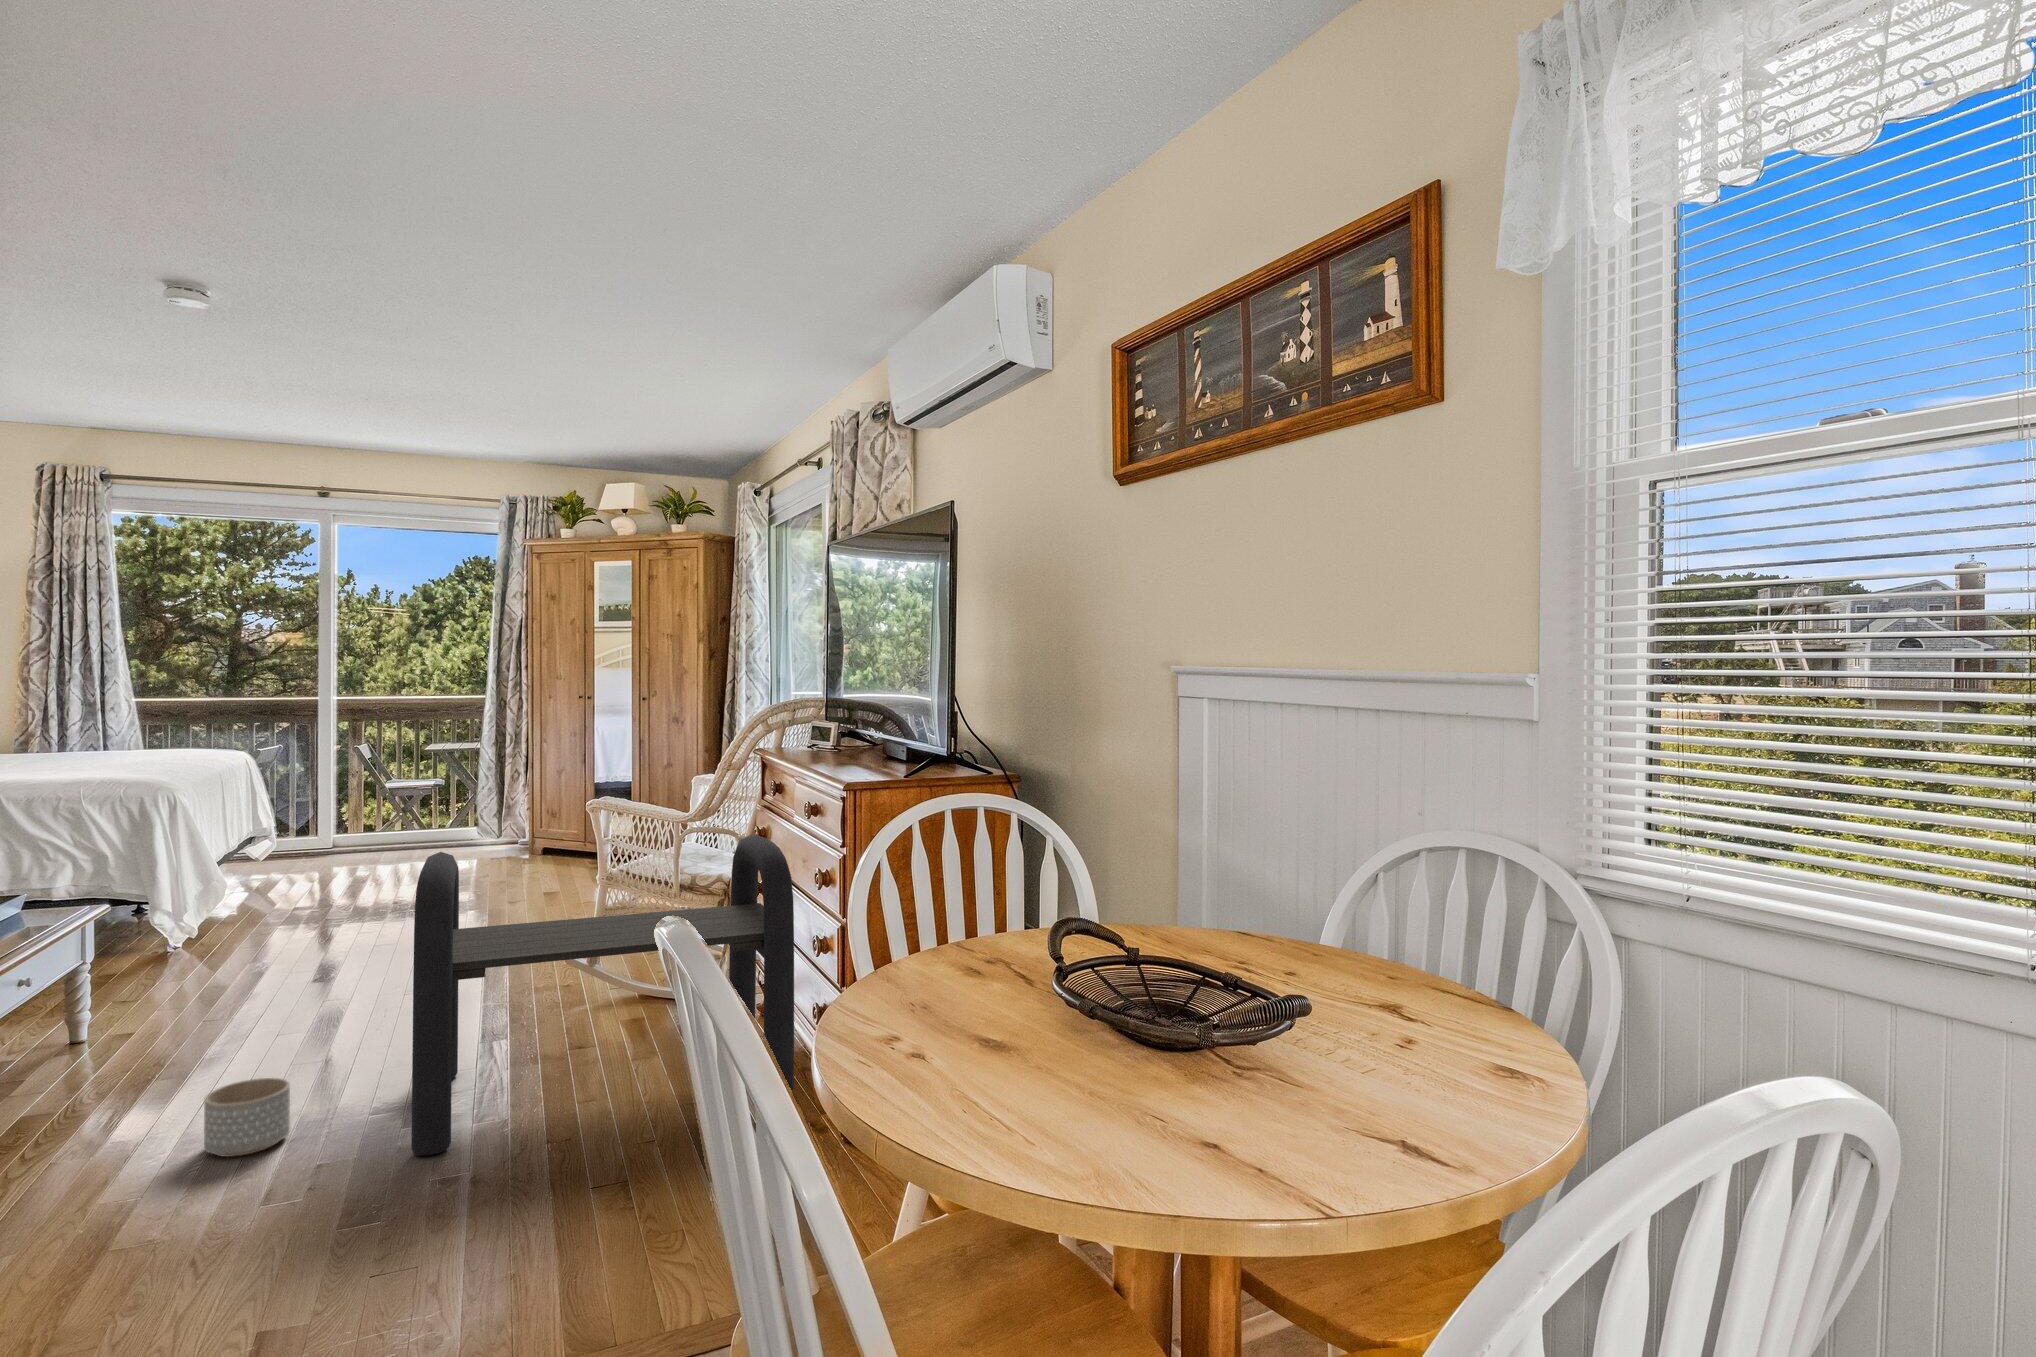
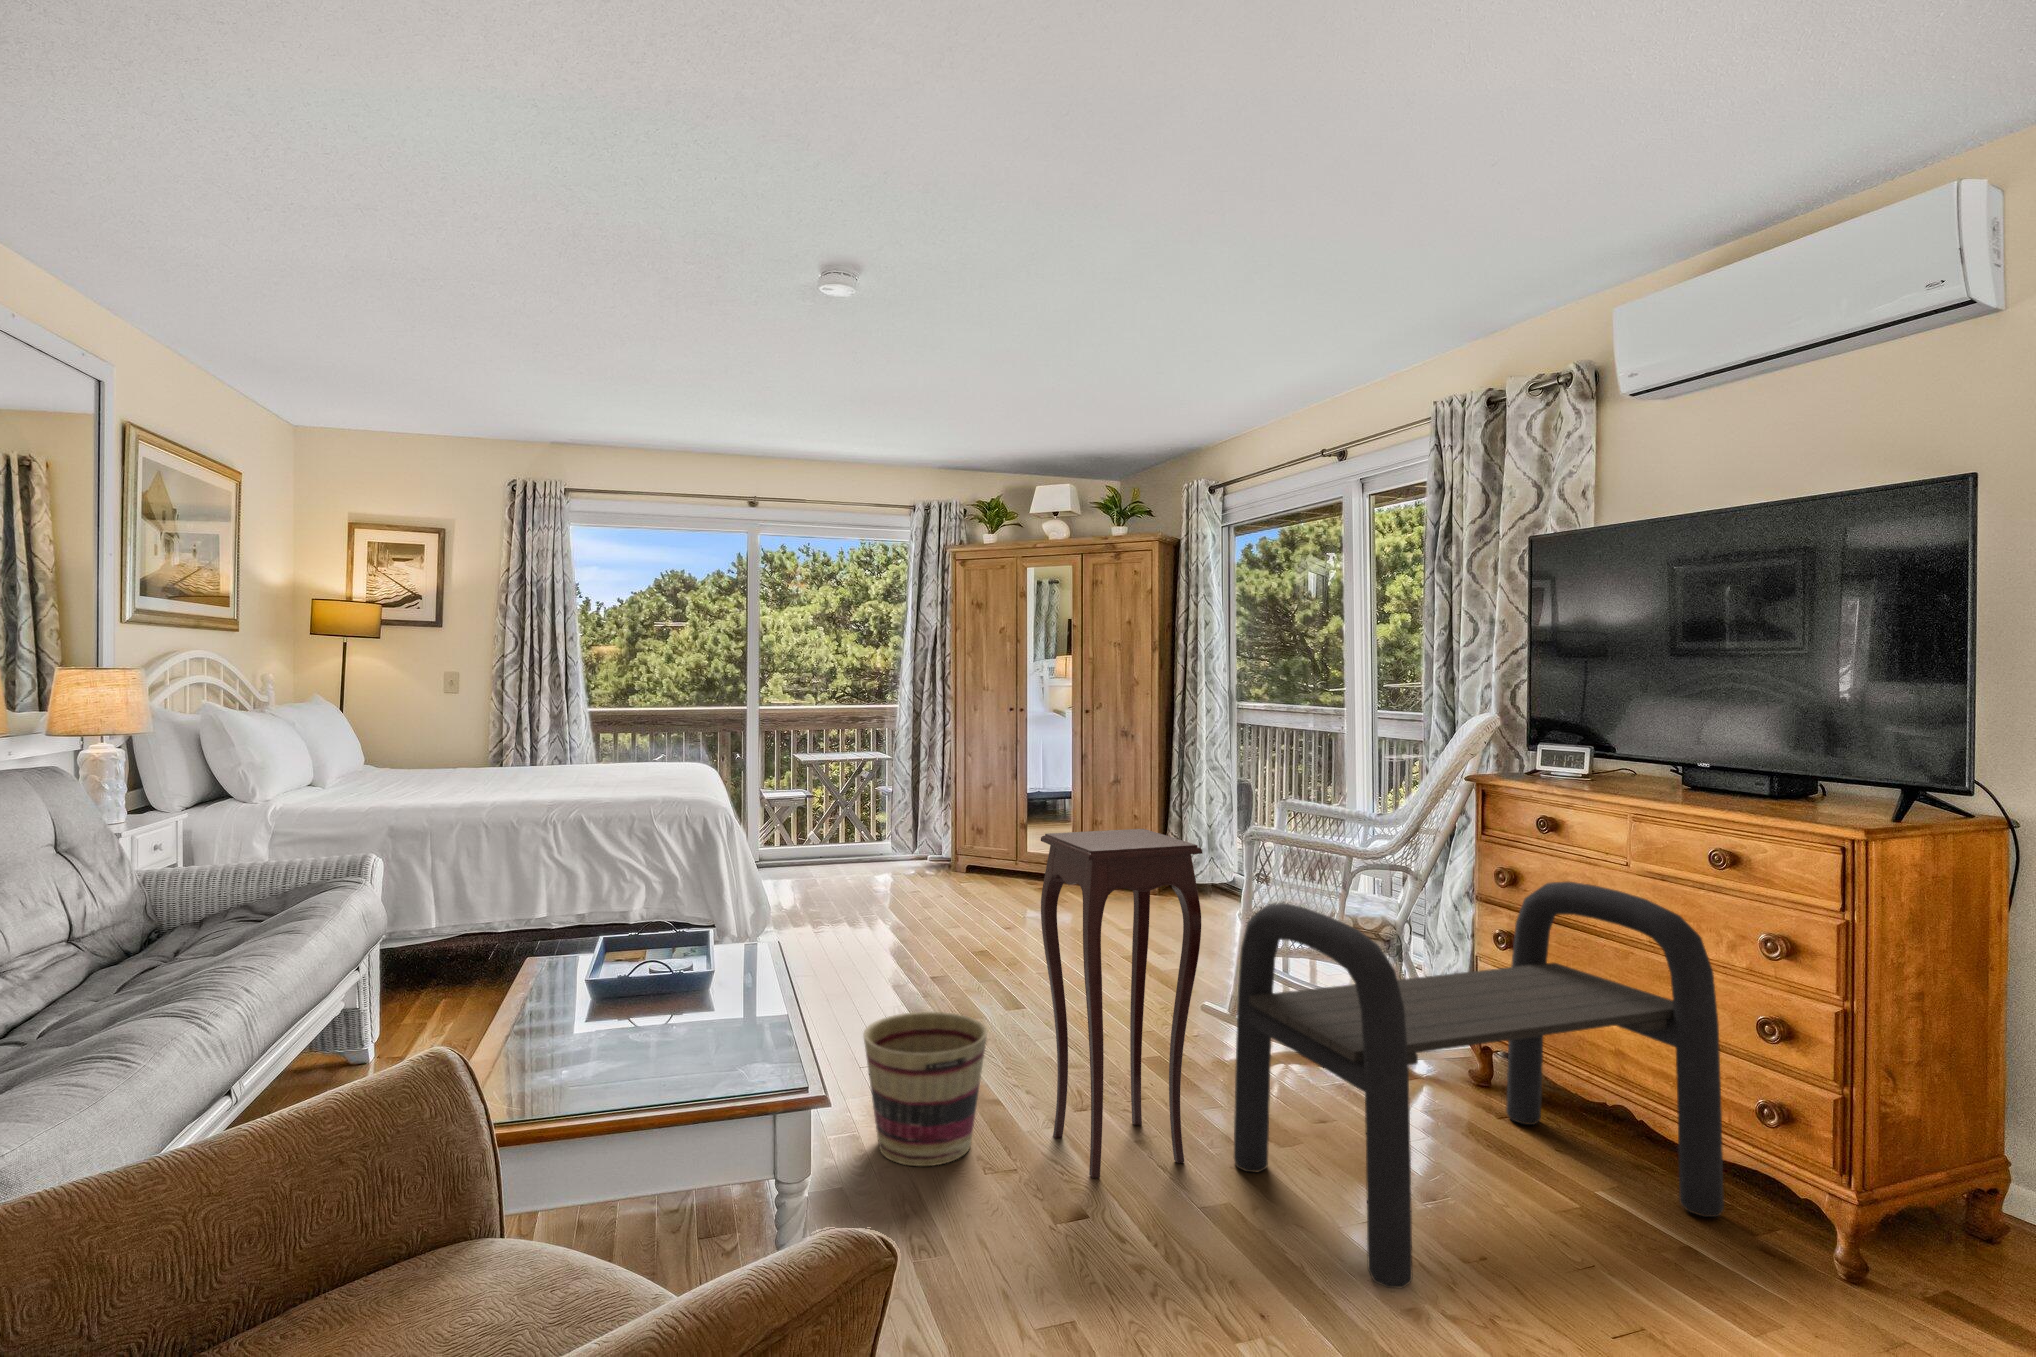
side table: none [268,794,403,1092] -> present [1041,829,1203,1178]
basket: none [85,959,225,1089] -> present [863,1012,987,1166]
planter: present [204,1078,290,1157] -> none [1113,1174,1198,1276]

